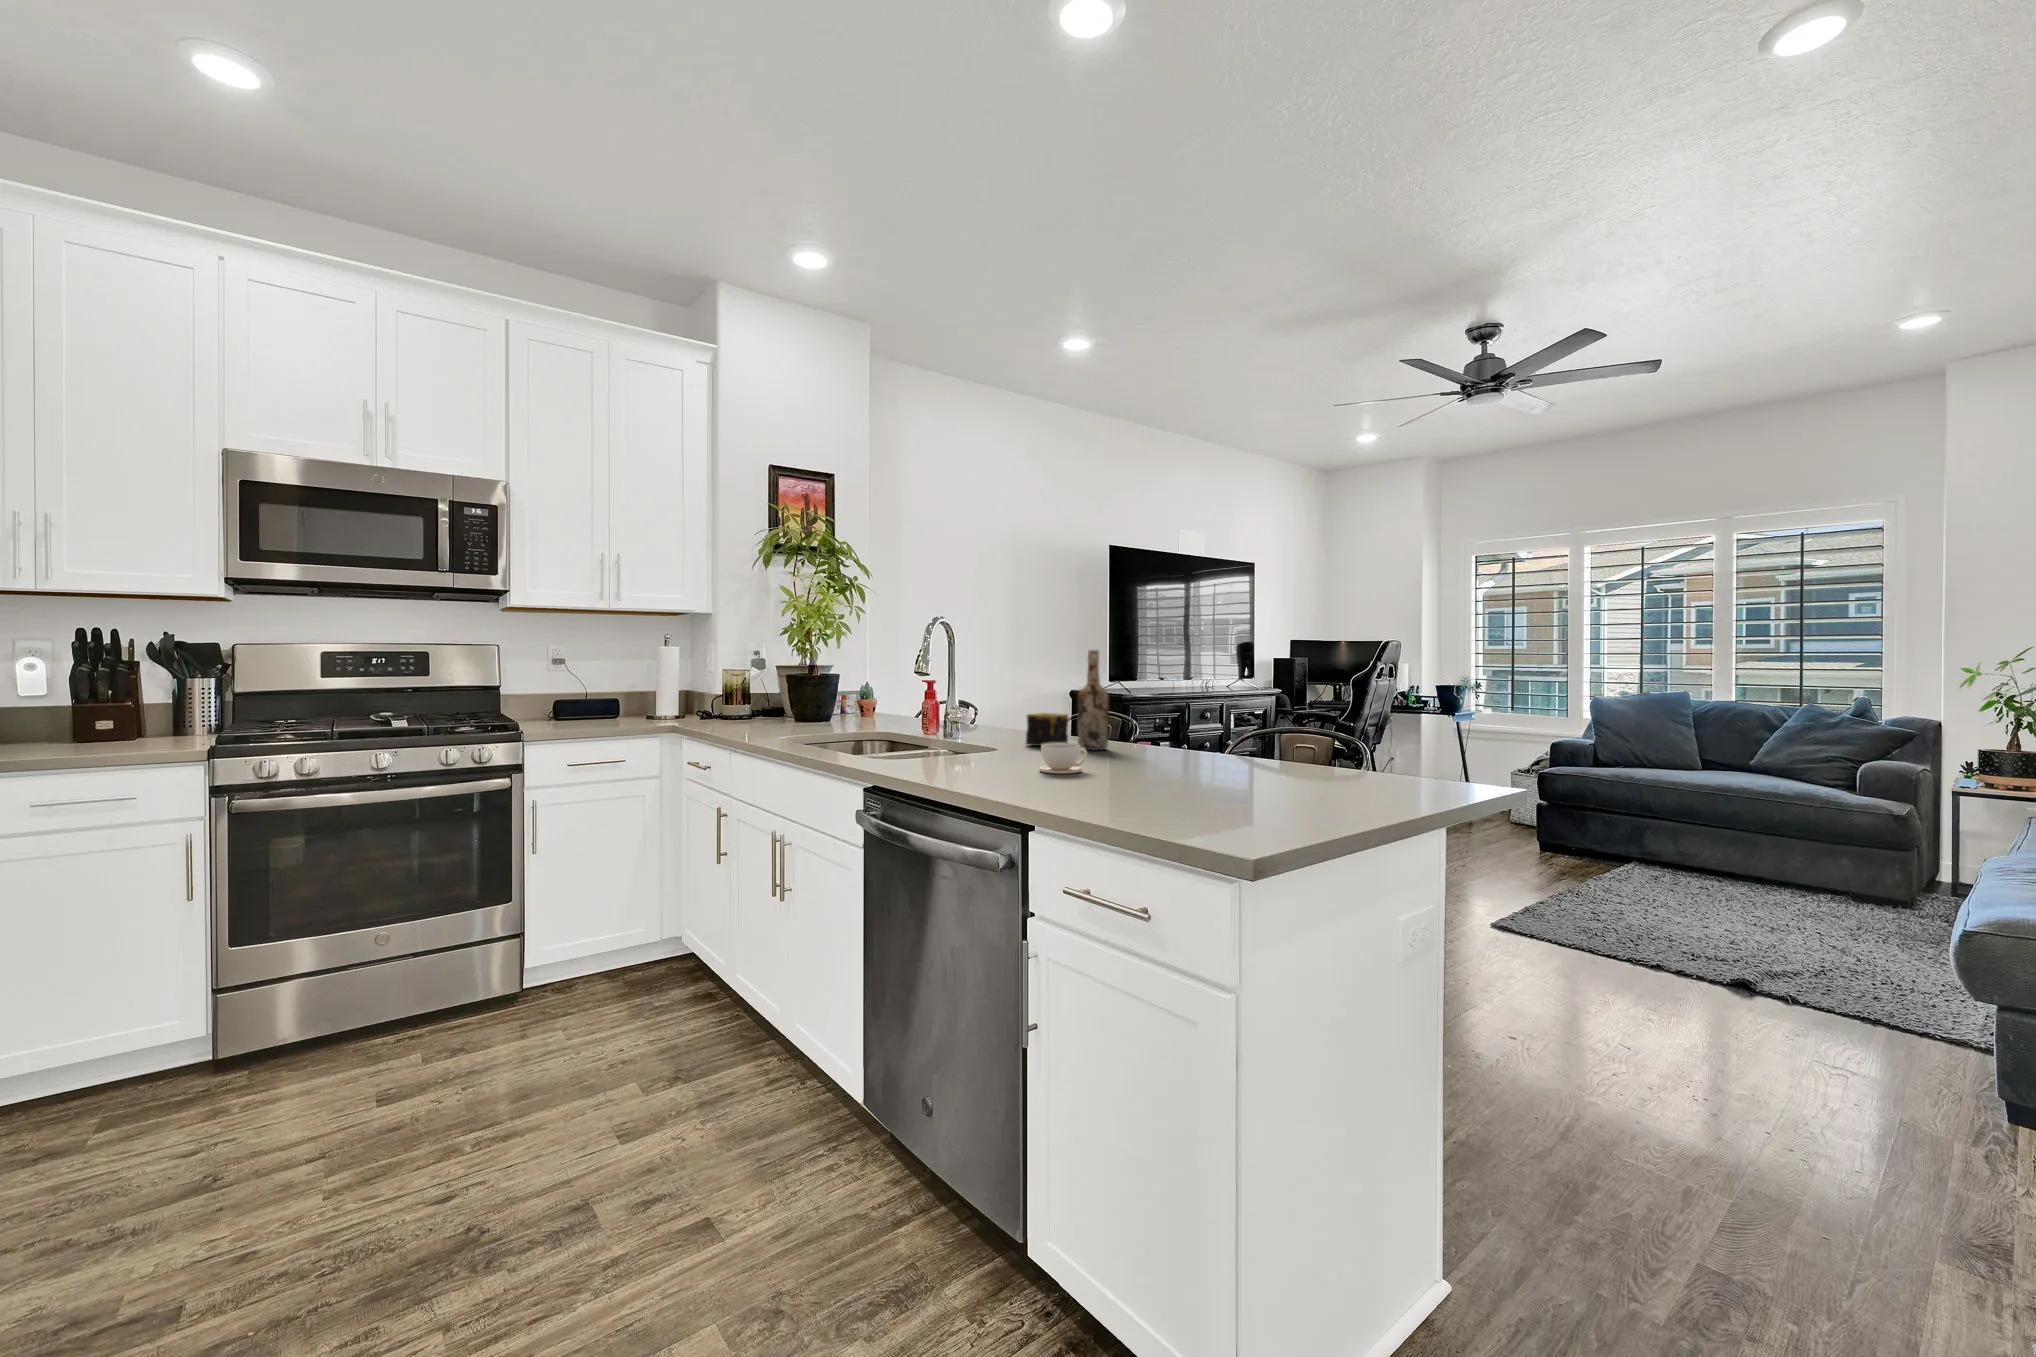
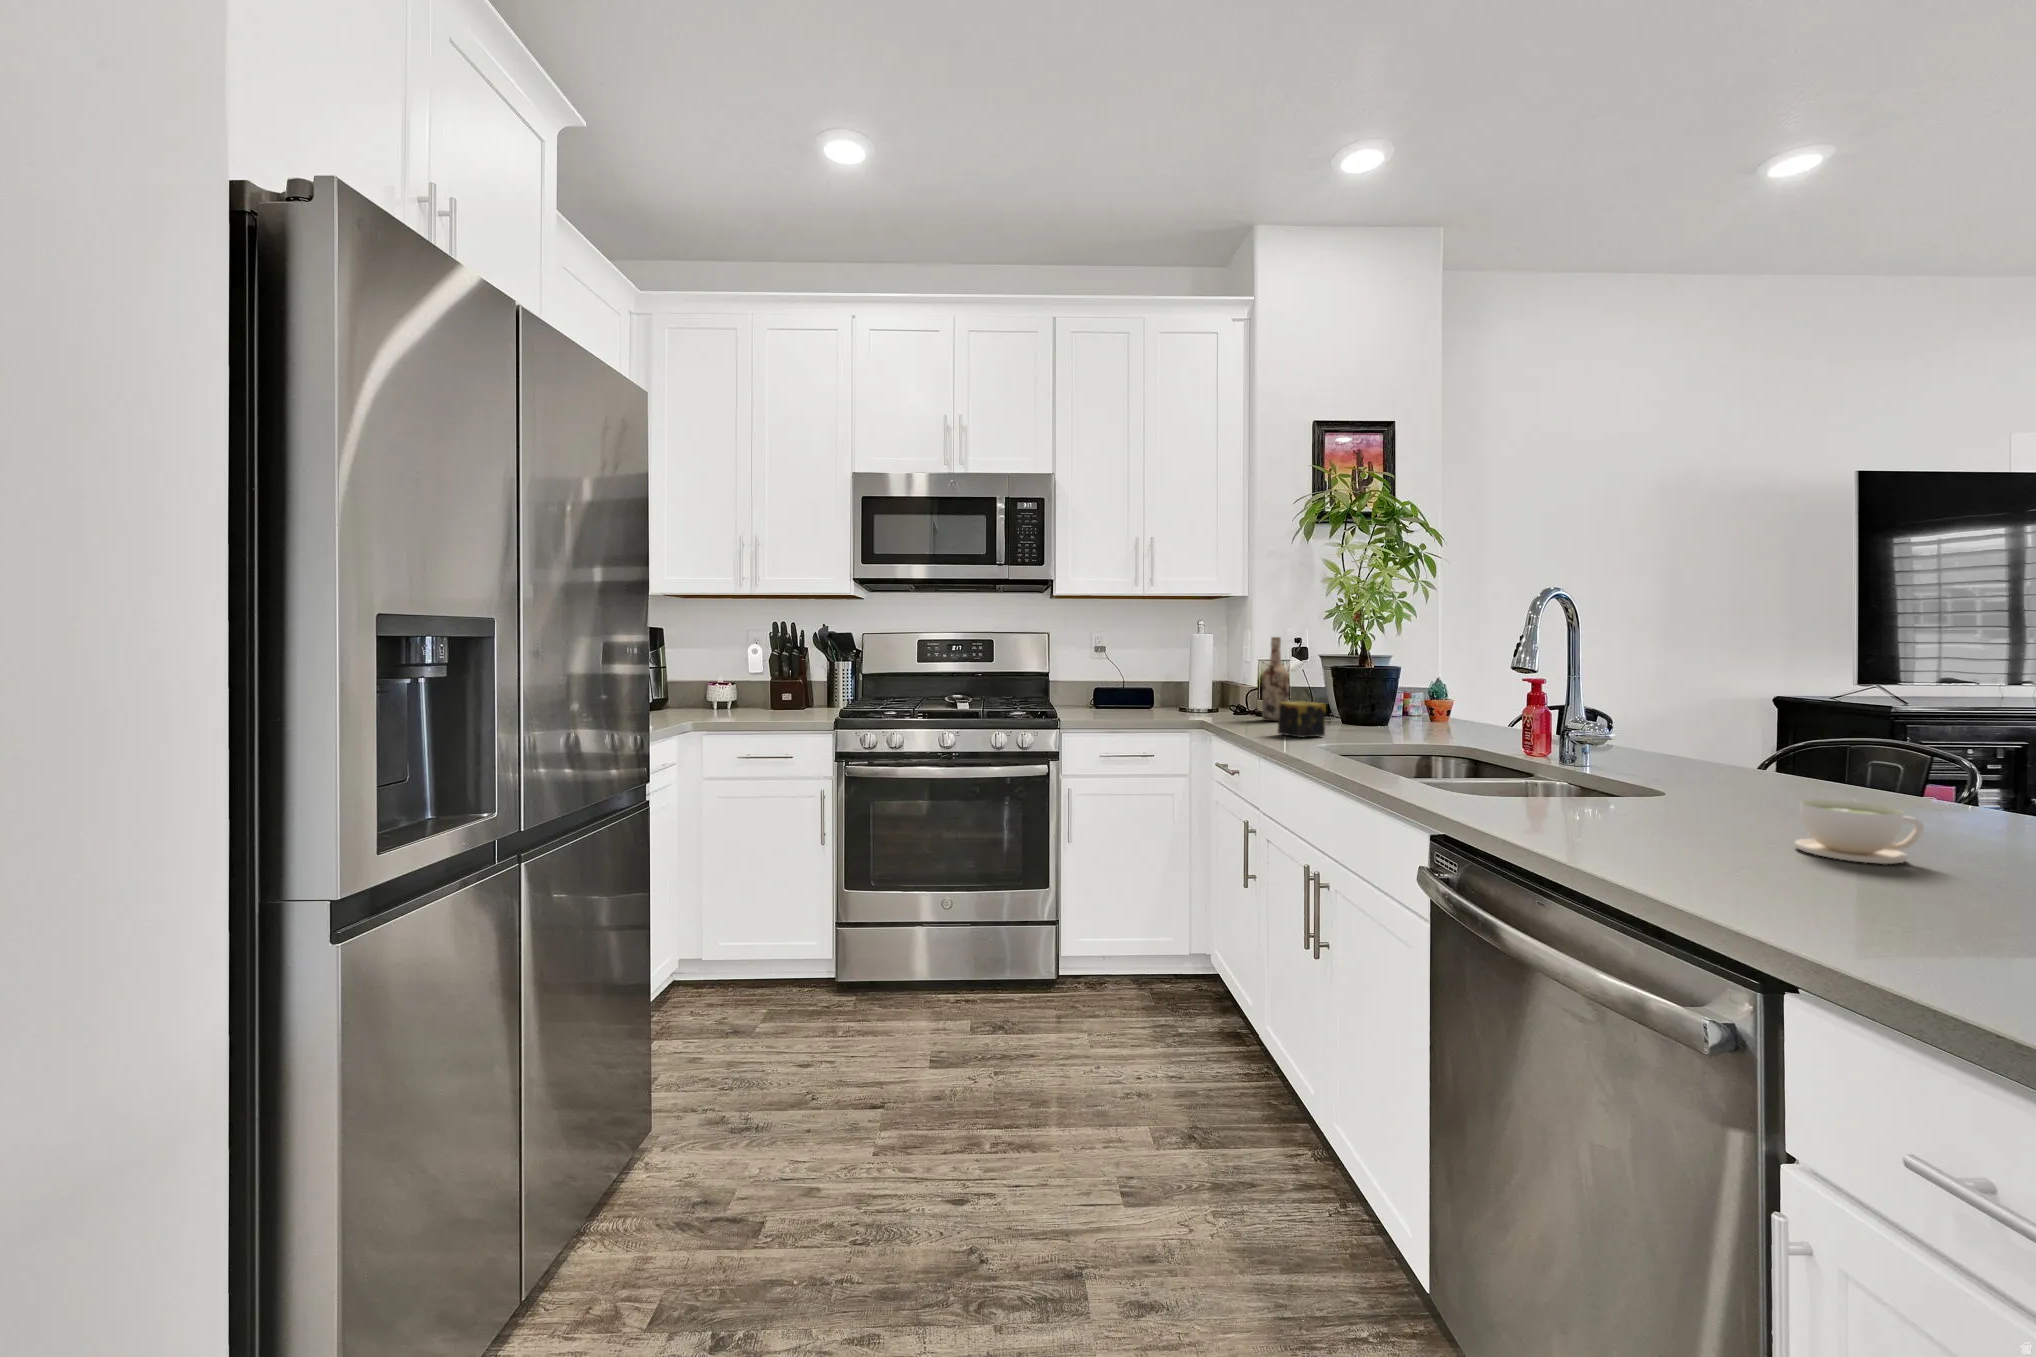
wine bottle: present [1078,650,1109,750] -> present [1262,637,1289,721]
candle: present [1026,713,1068,746] -> present [1278,702,1326,737]

